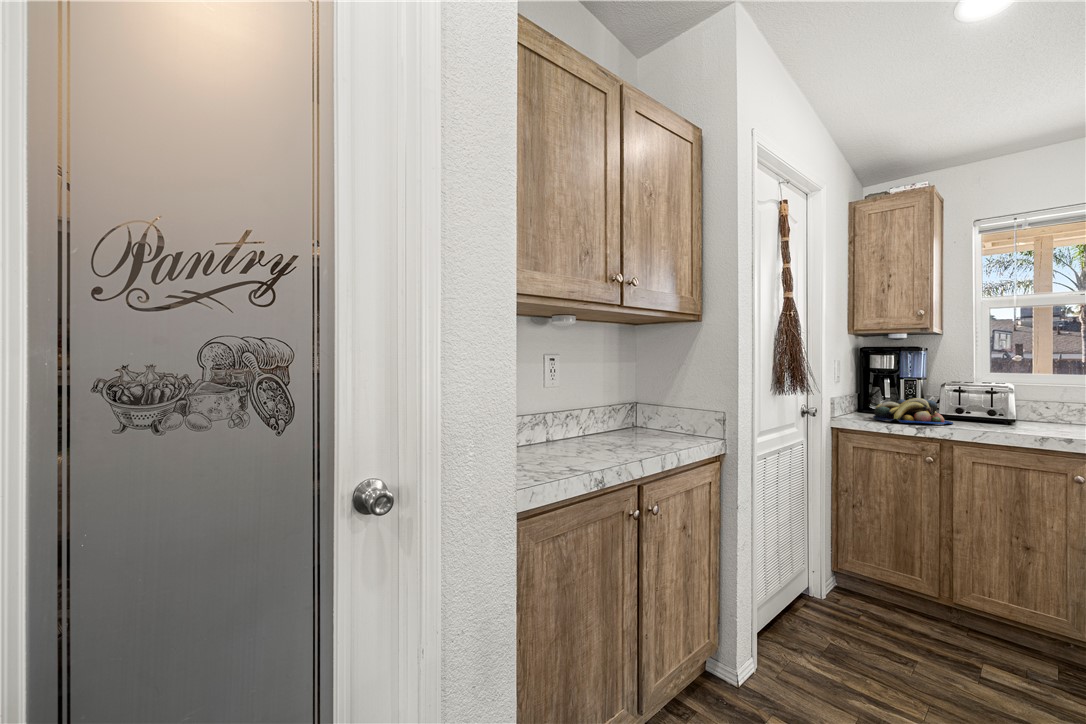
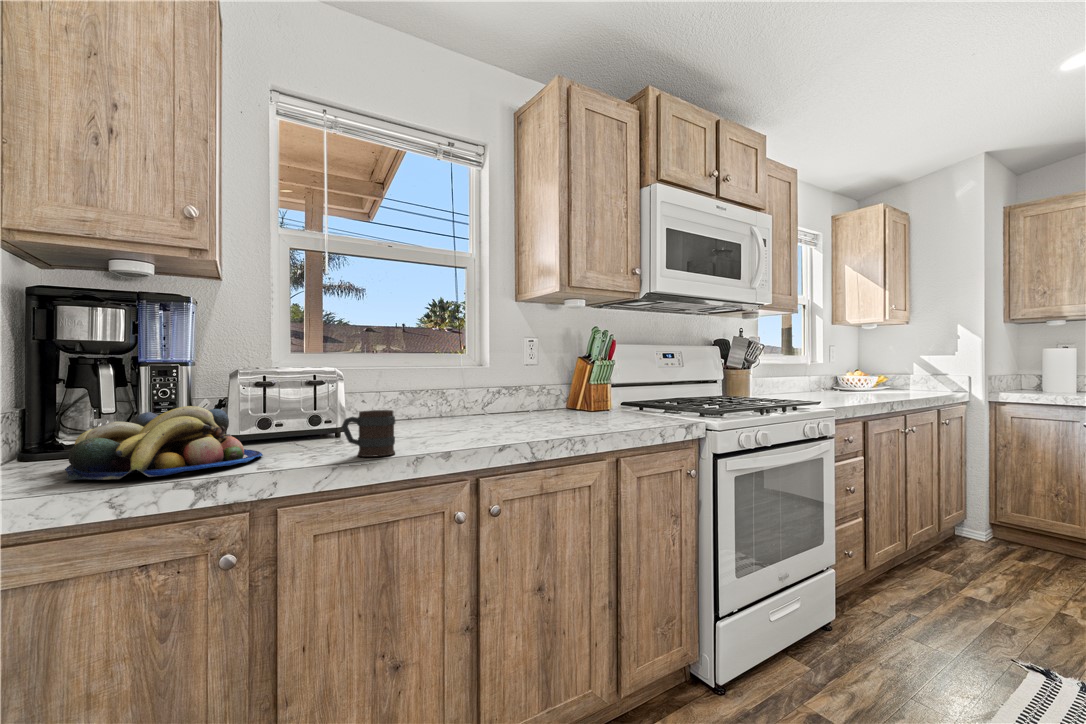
mug: none [992,408,1031,433] -> present [341,410,395,457]

